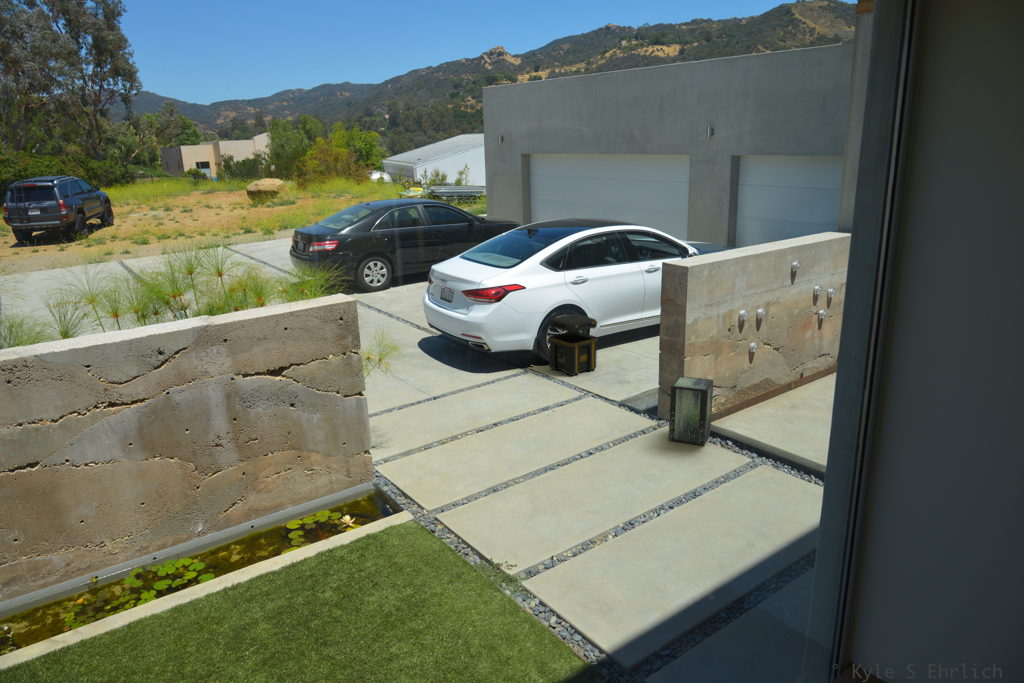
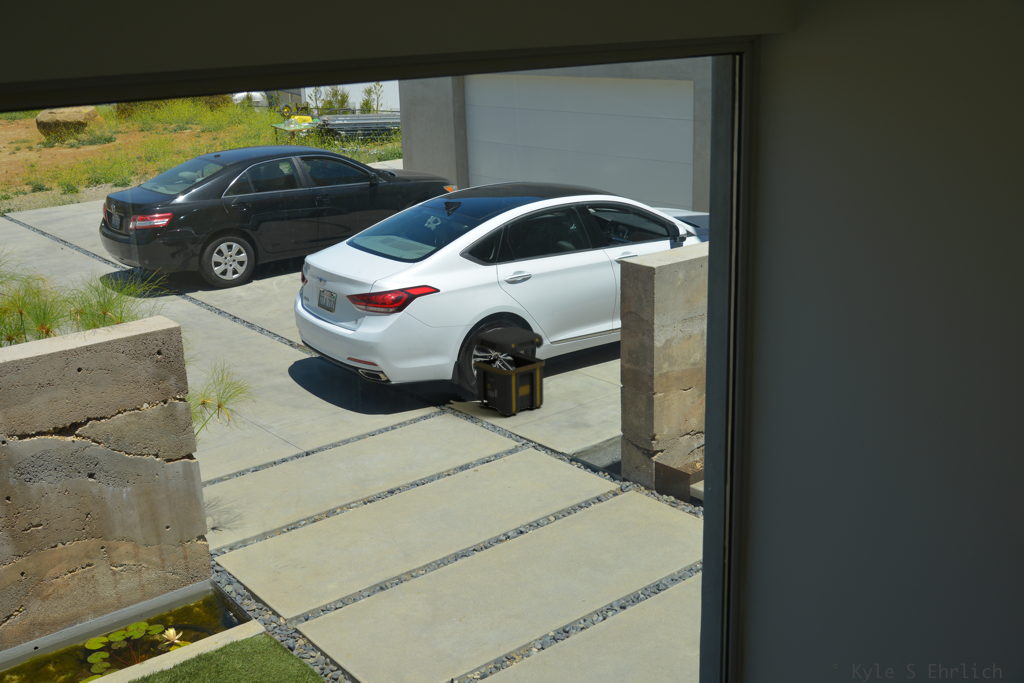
storage box: present [669,376,713,446] -> none [633,420,694,518]

